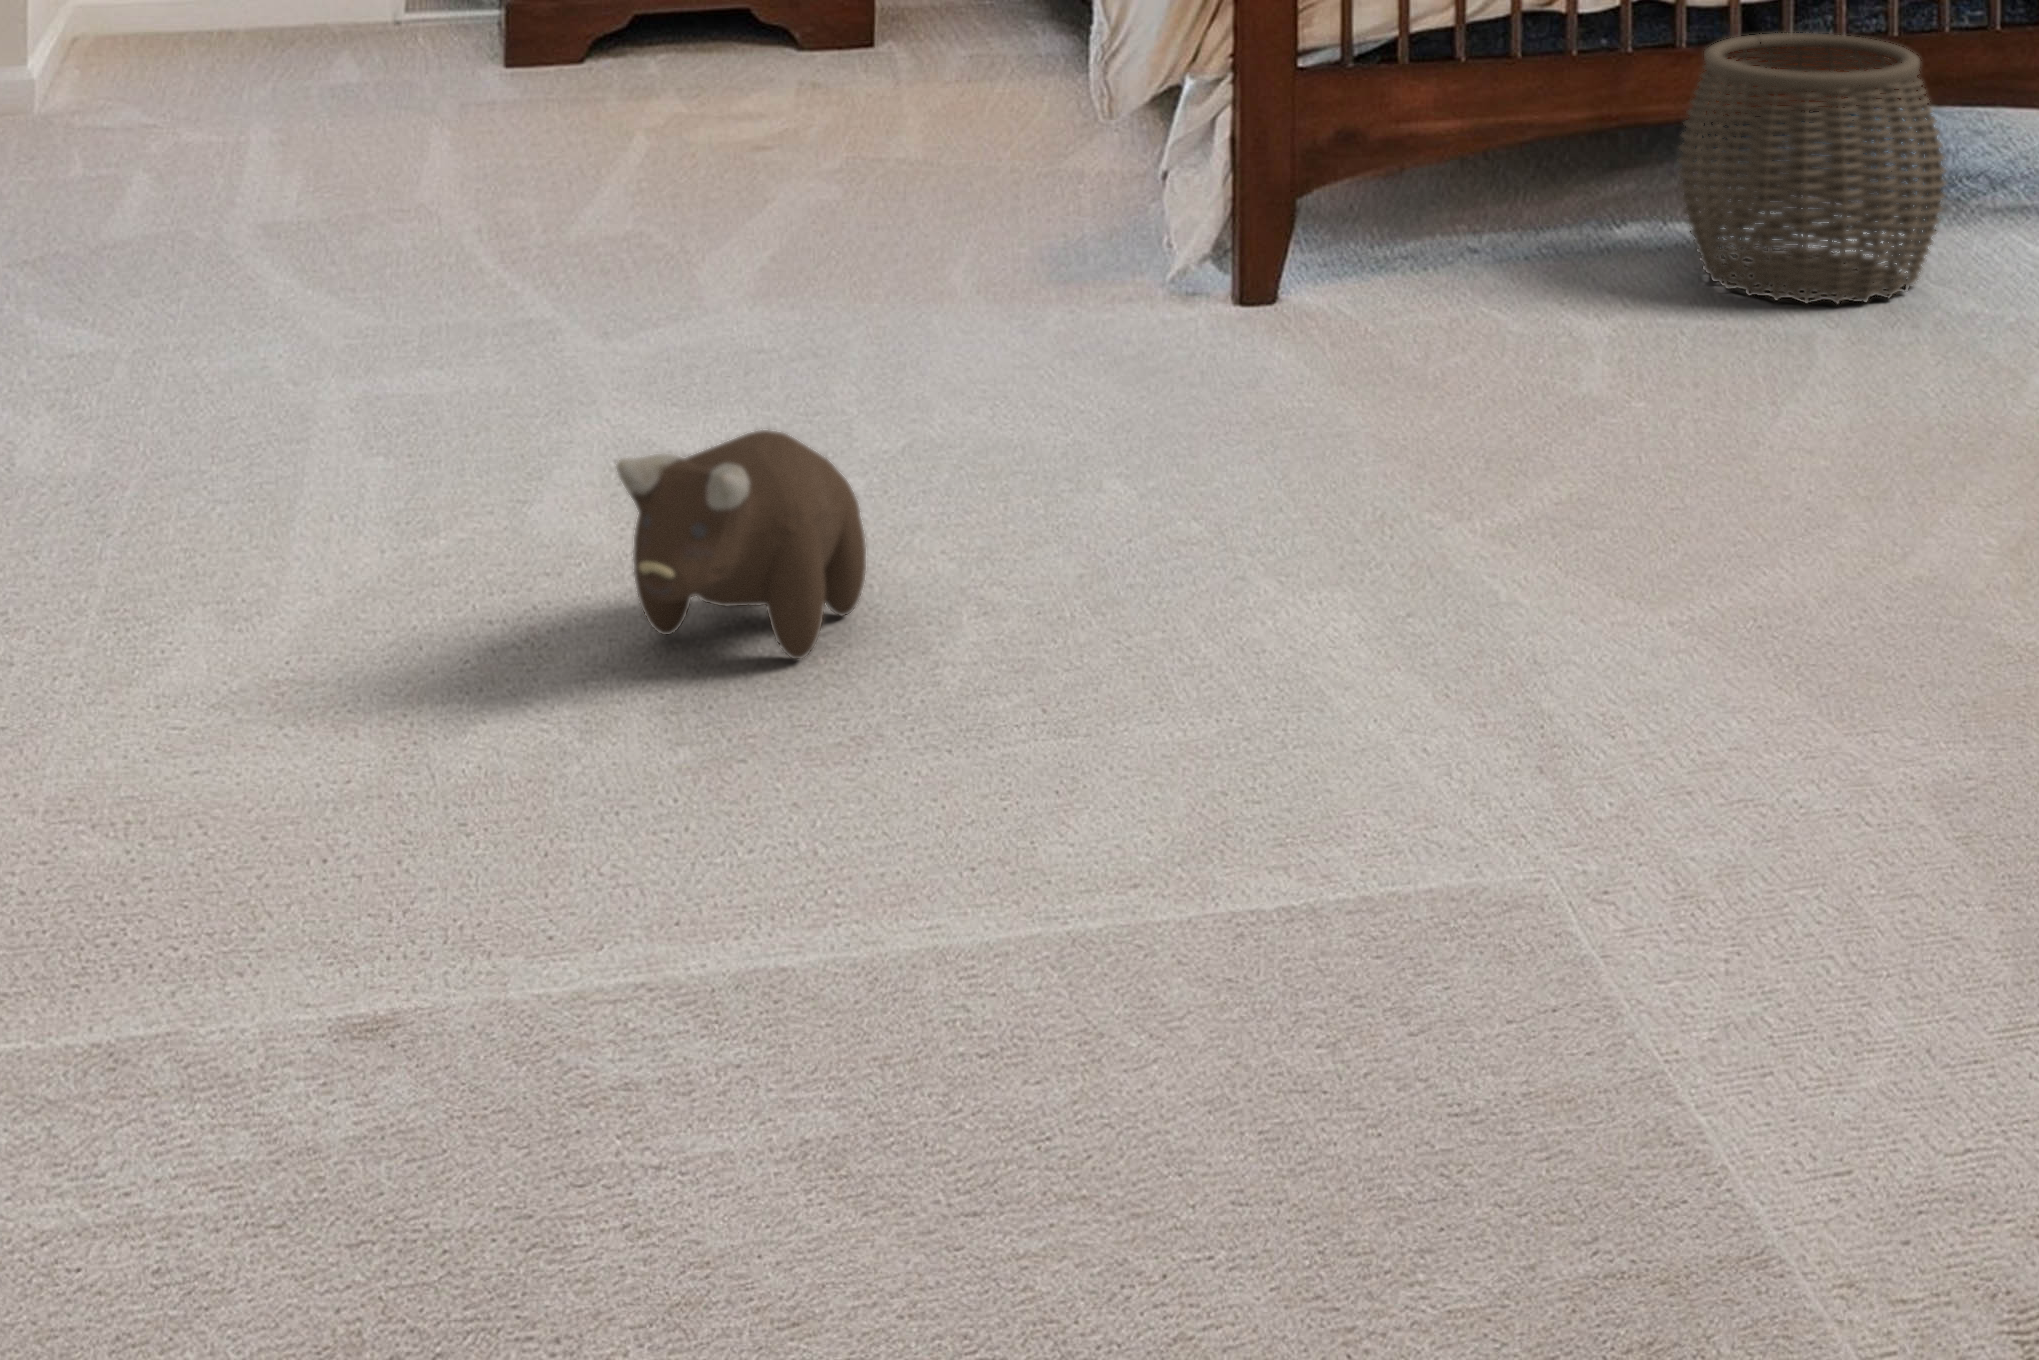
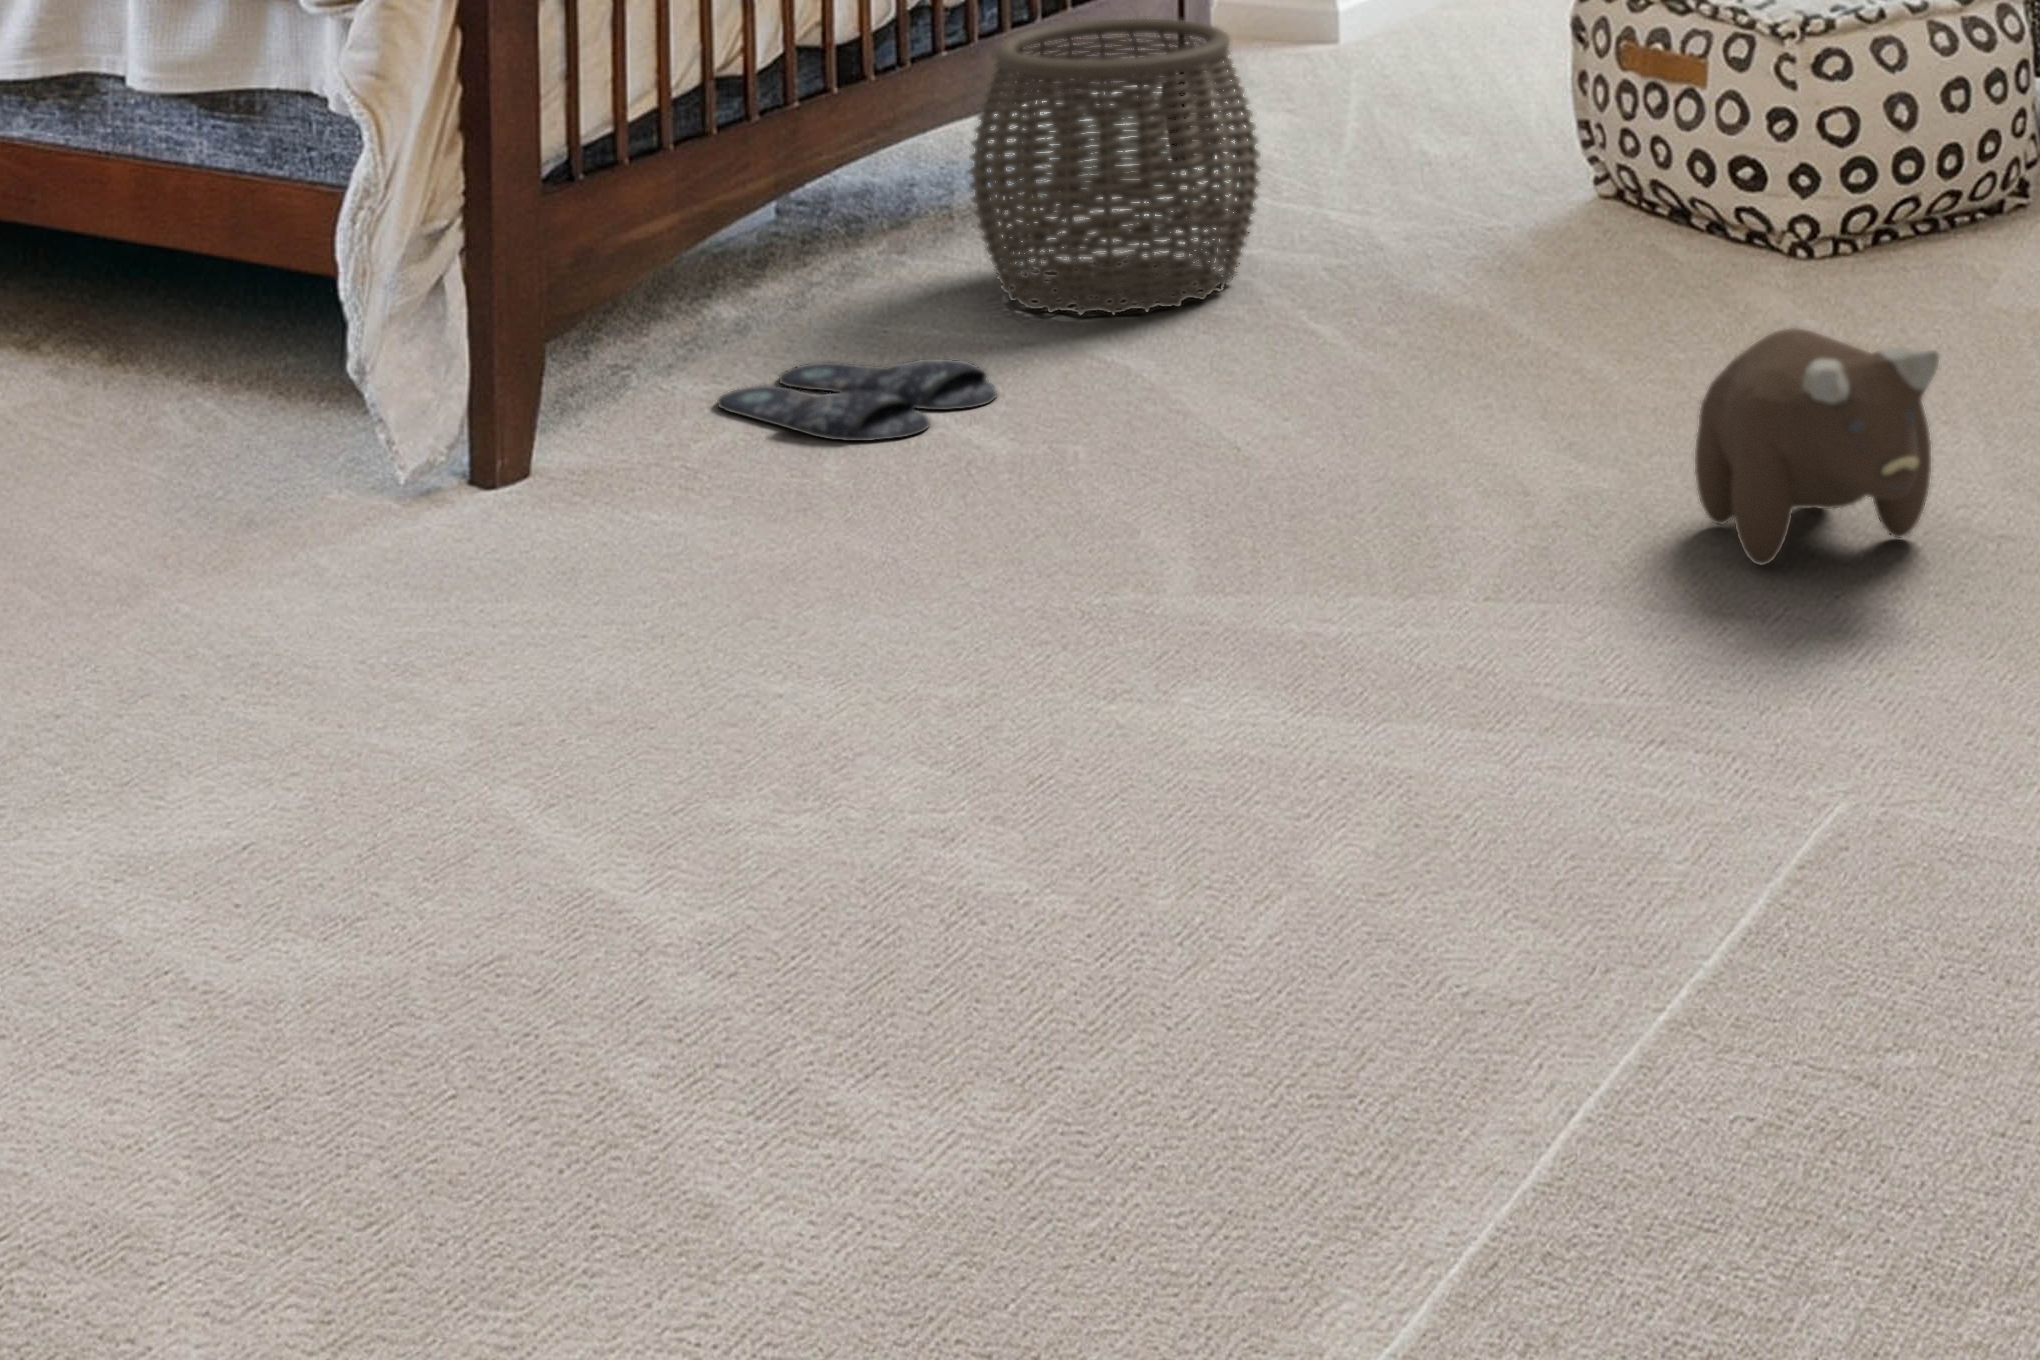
slippers: none [1366,266,1557,331] -> present [718,359,997,441]
plush toy: present [617,430,866,659] -> present [1695,328,1939,565]

